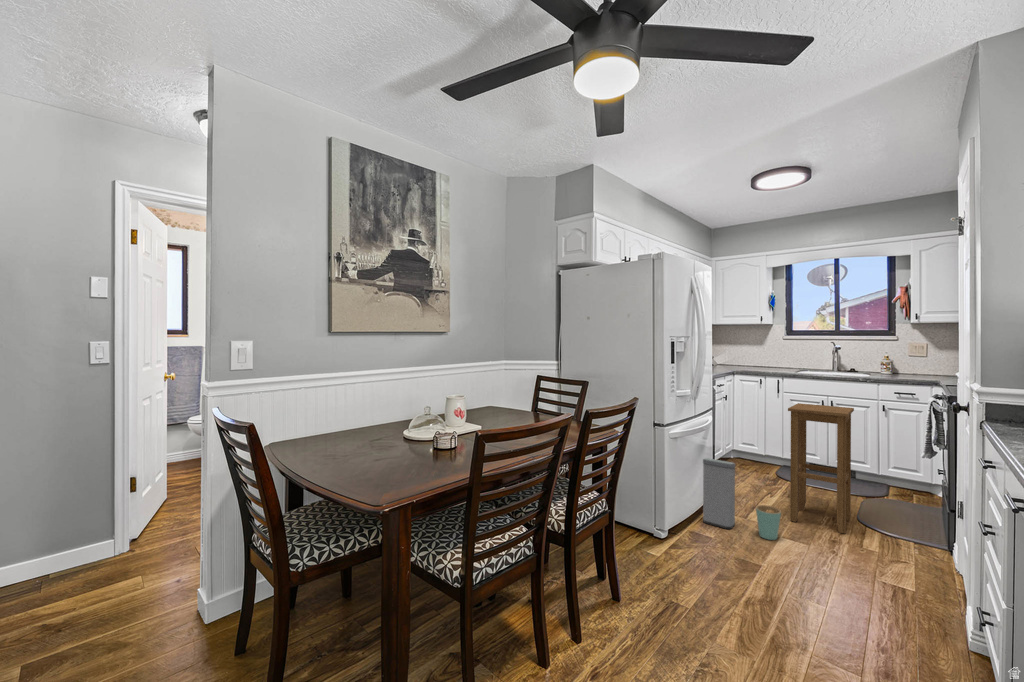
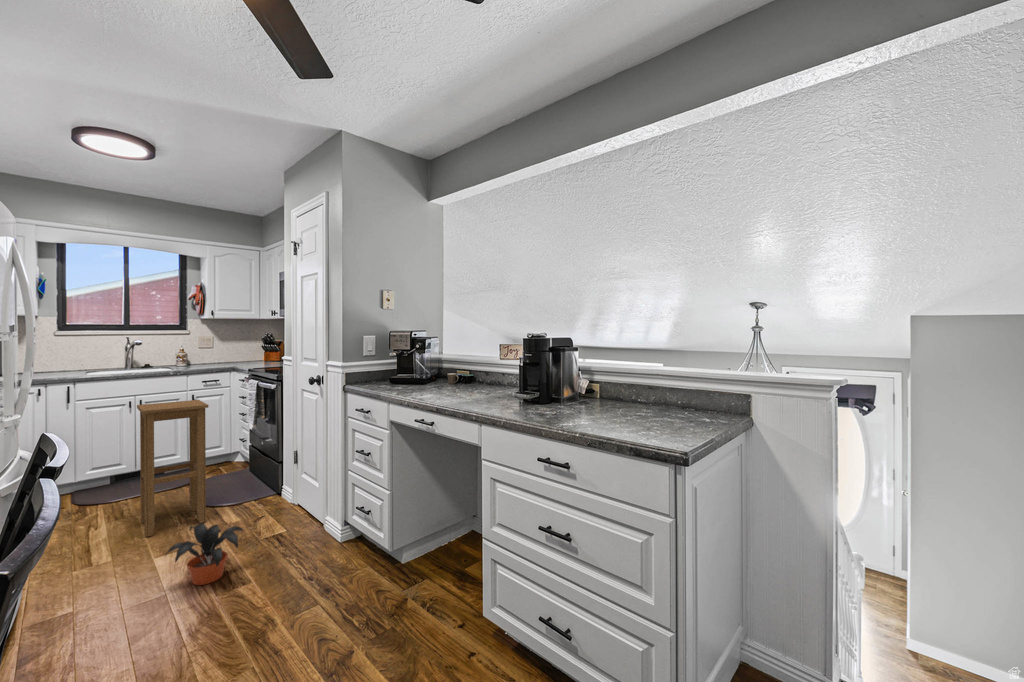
trash can: present [703,458,781,540] -> none [28,495,156,600]
potted plant: none [762,521,837,583] -> present [167,523,243,585]

